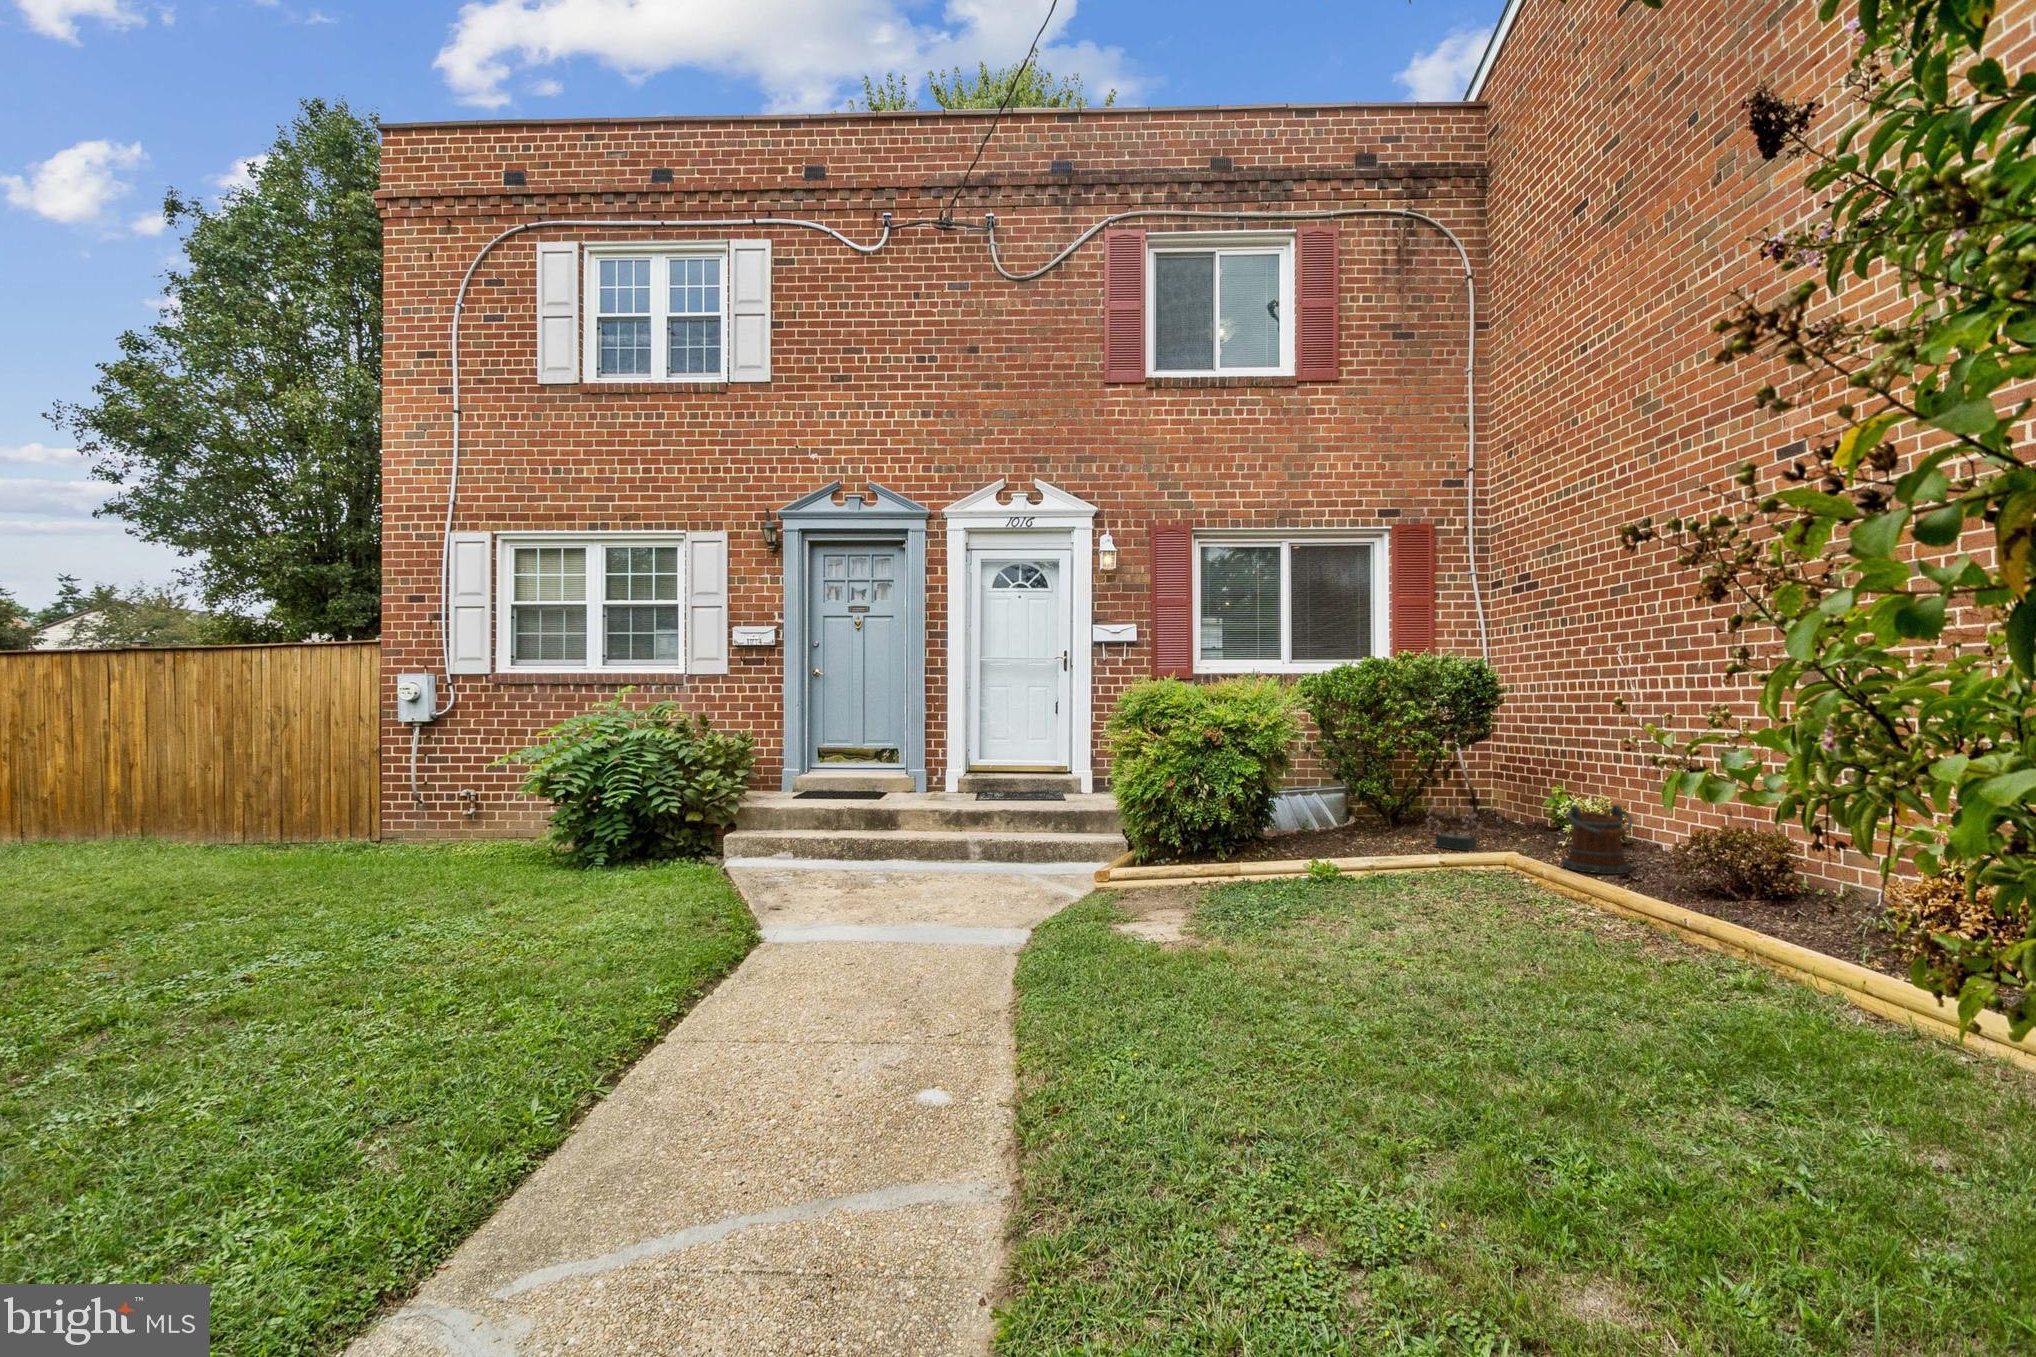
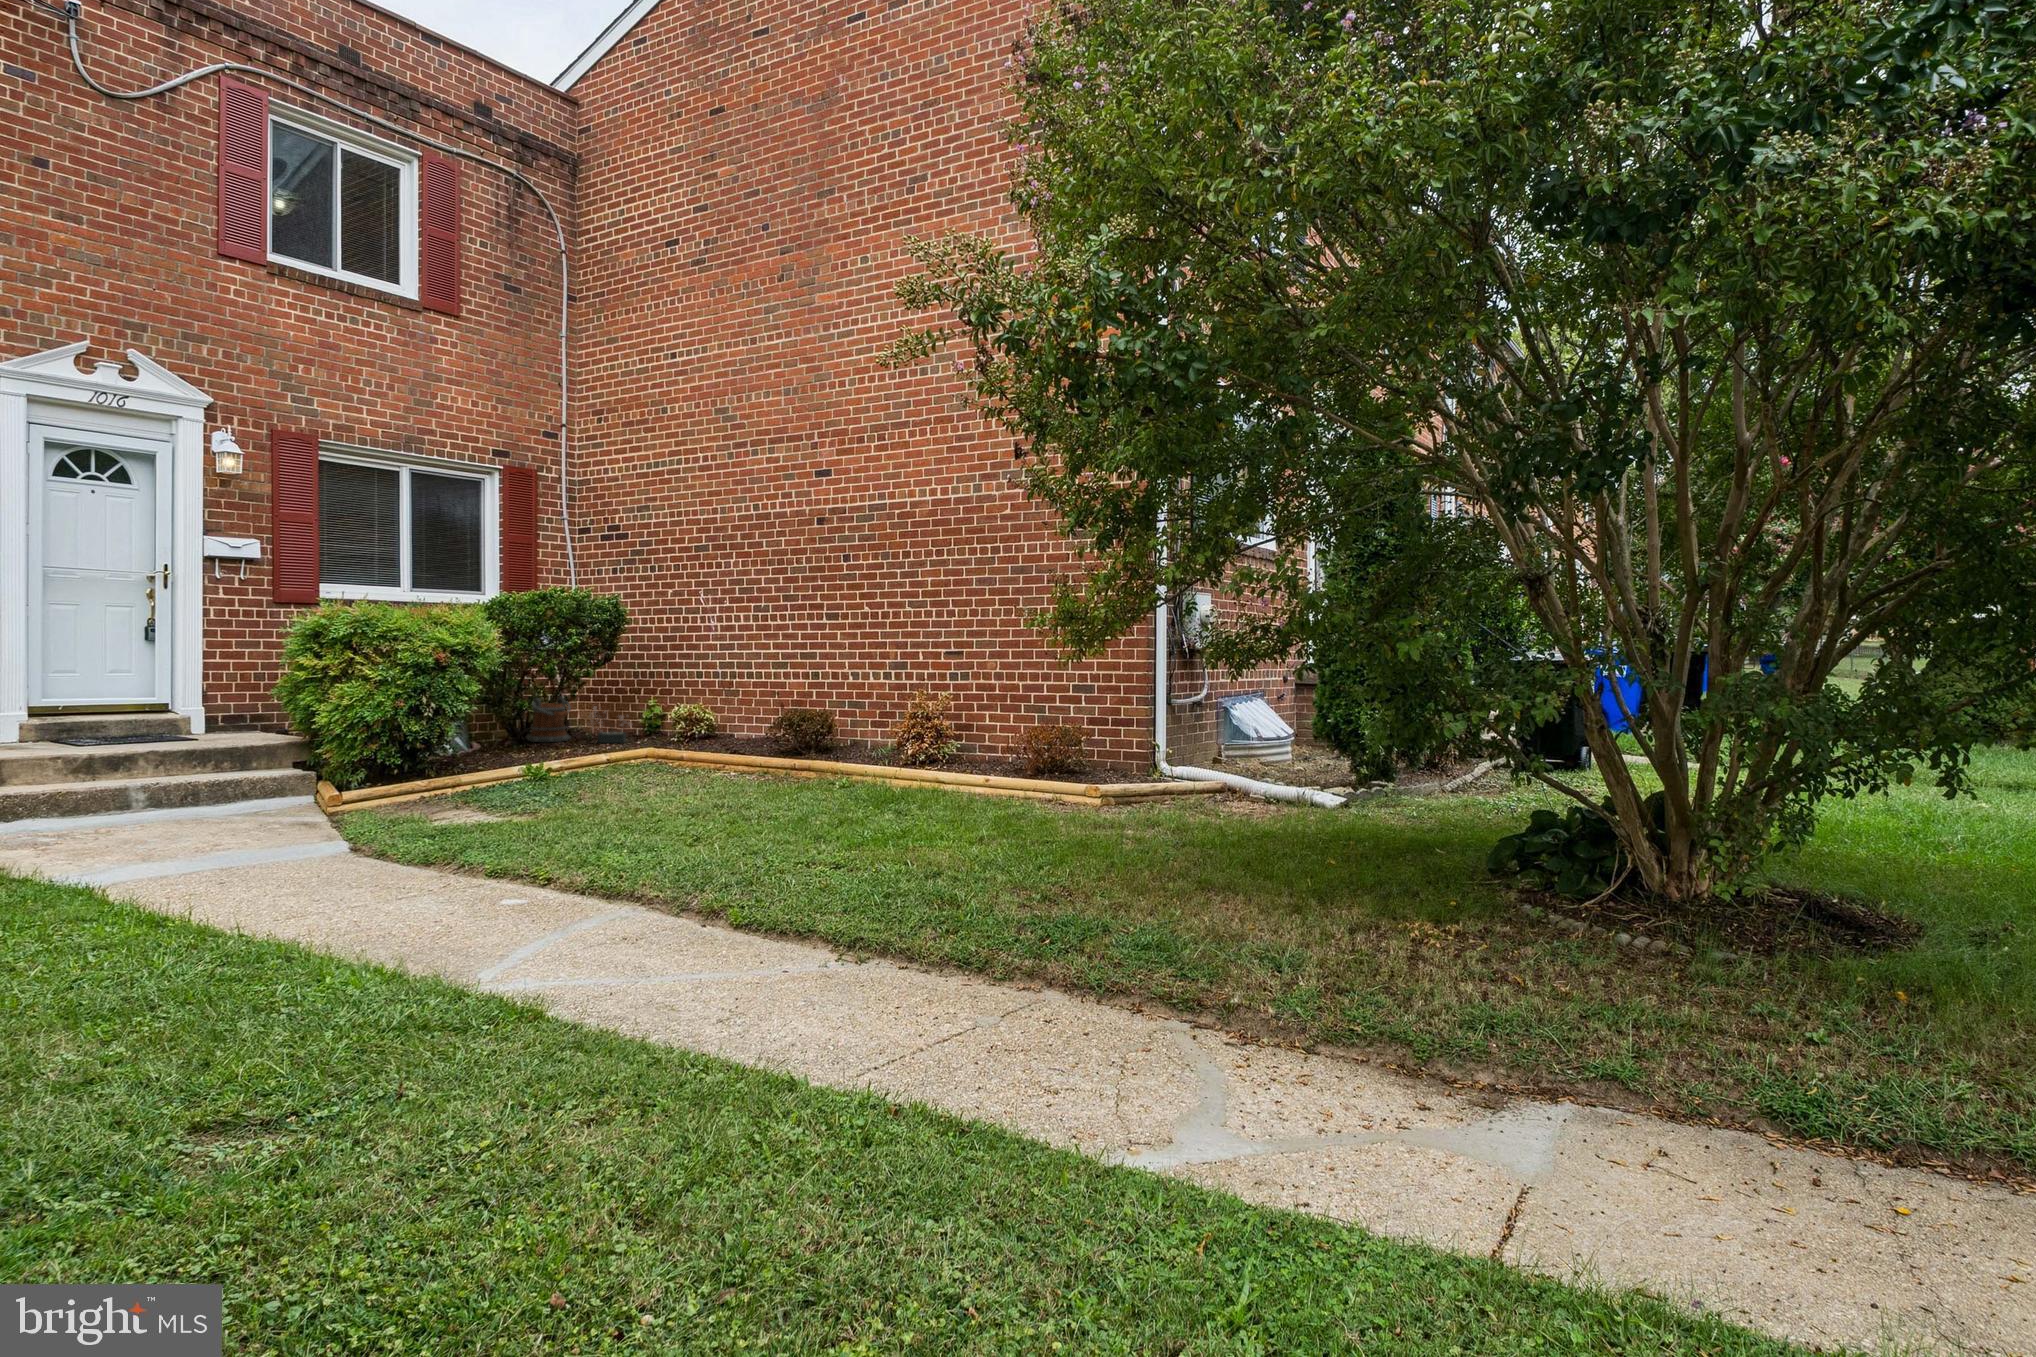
bucket: present [1562,805,1633,874] -> present [527,697,571,742]

